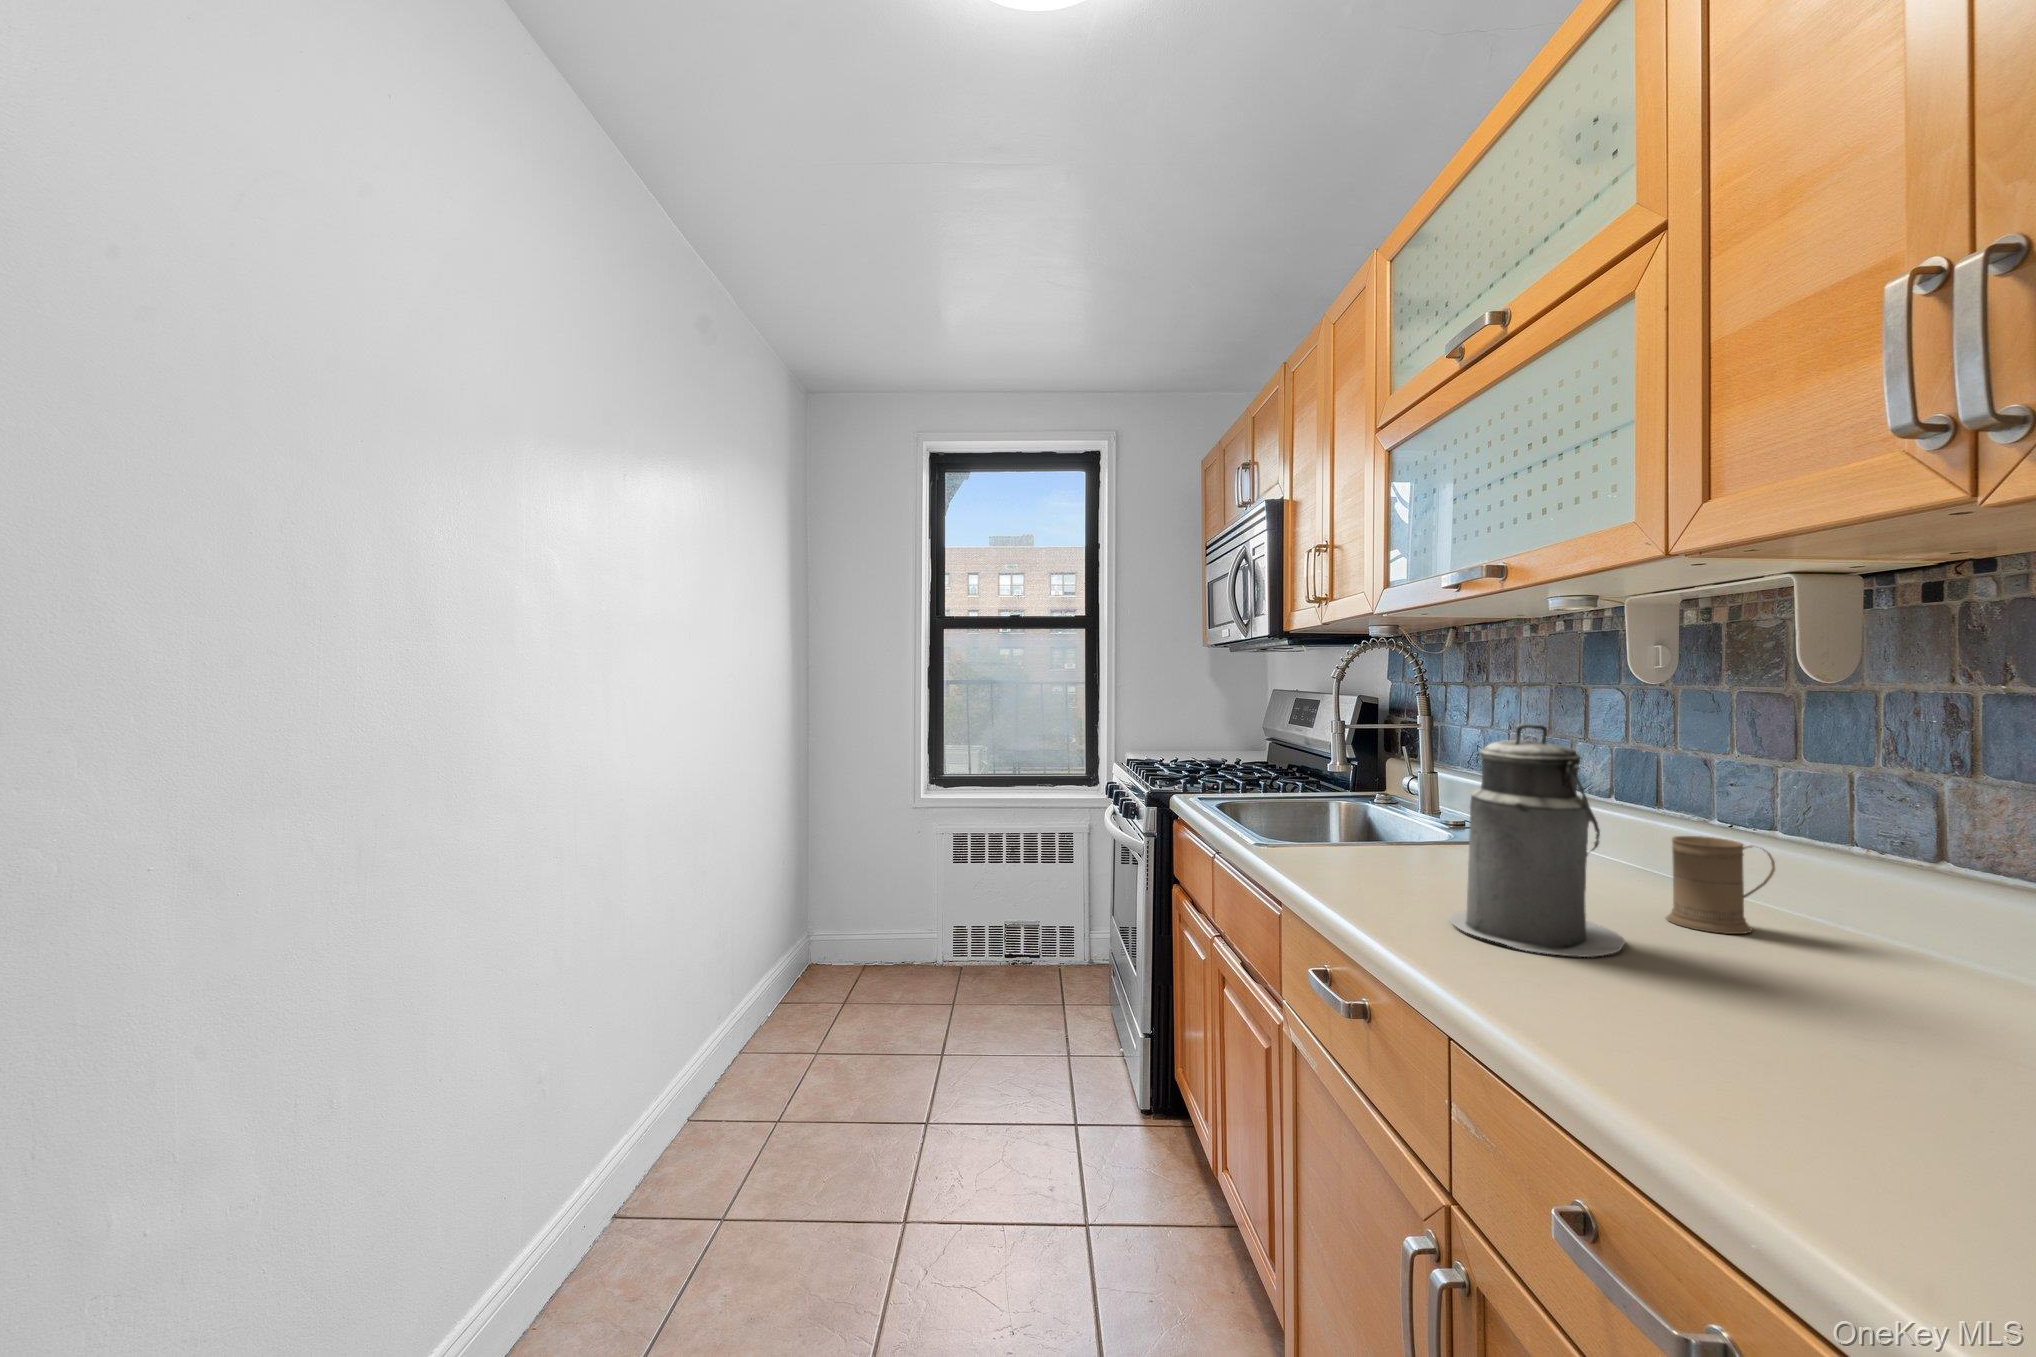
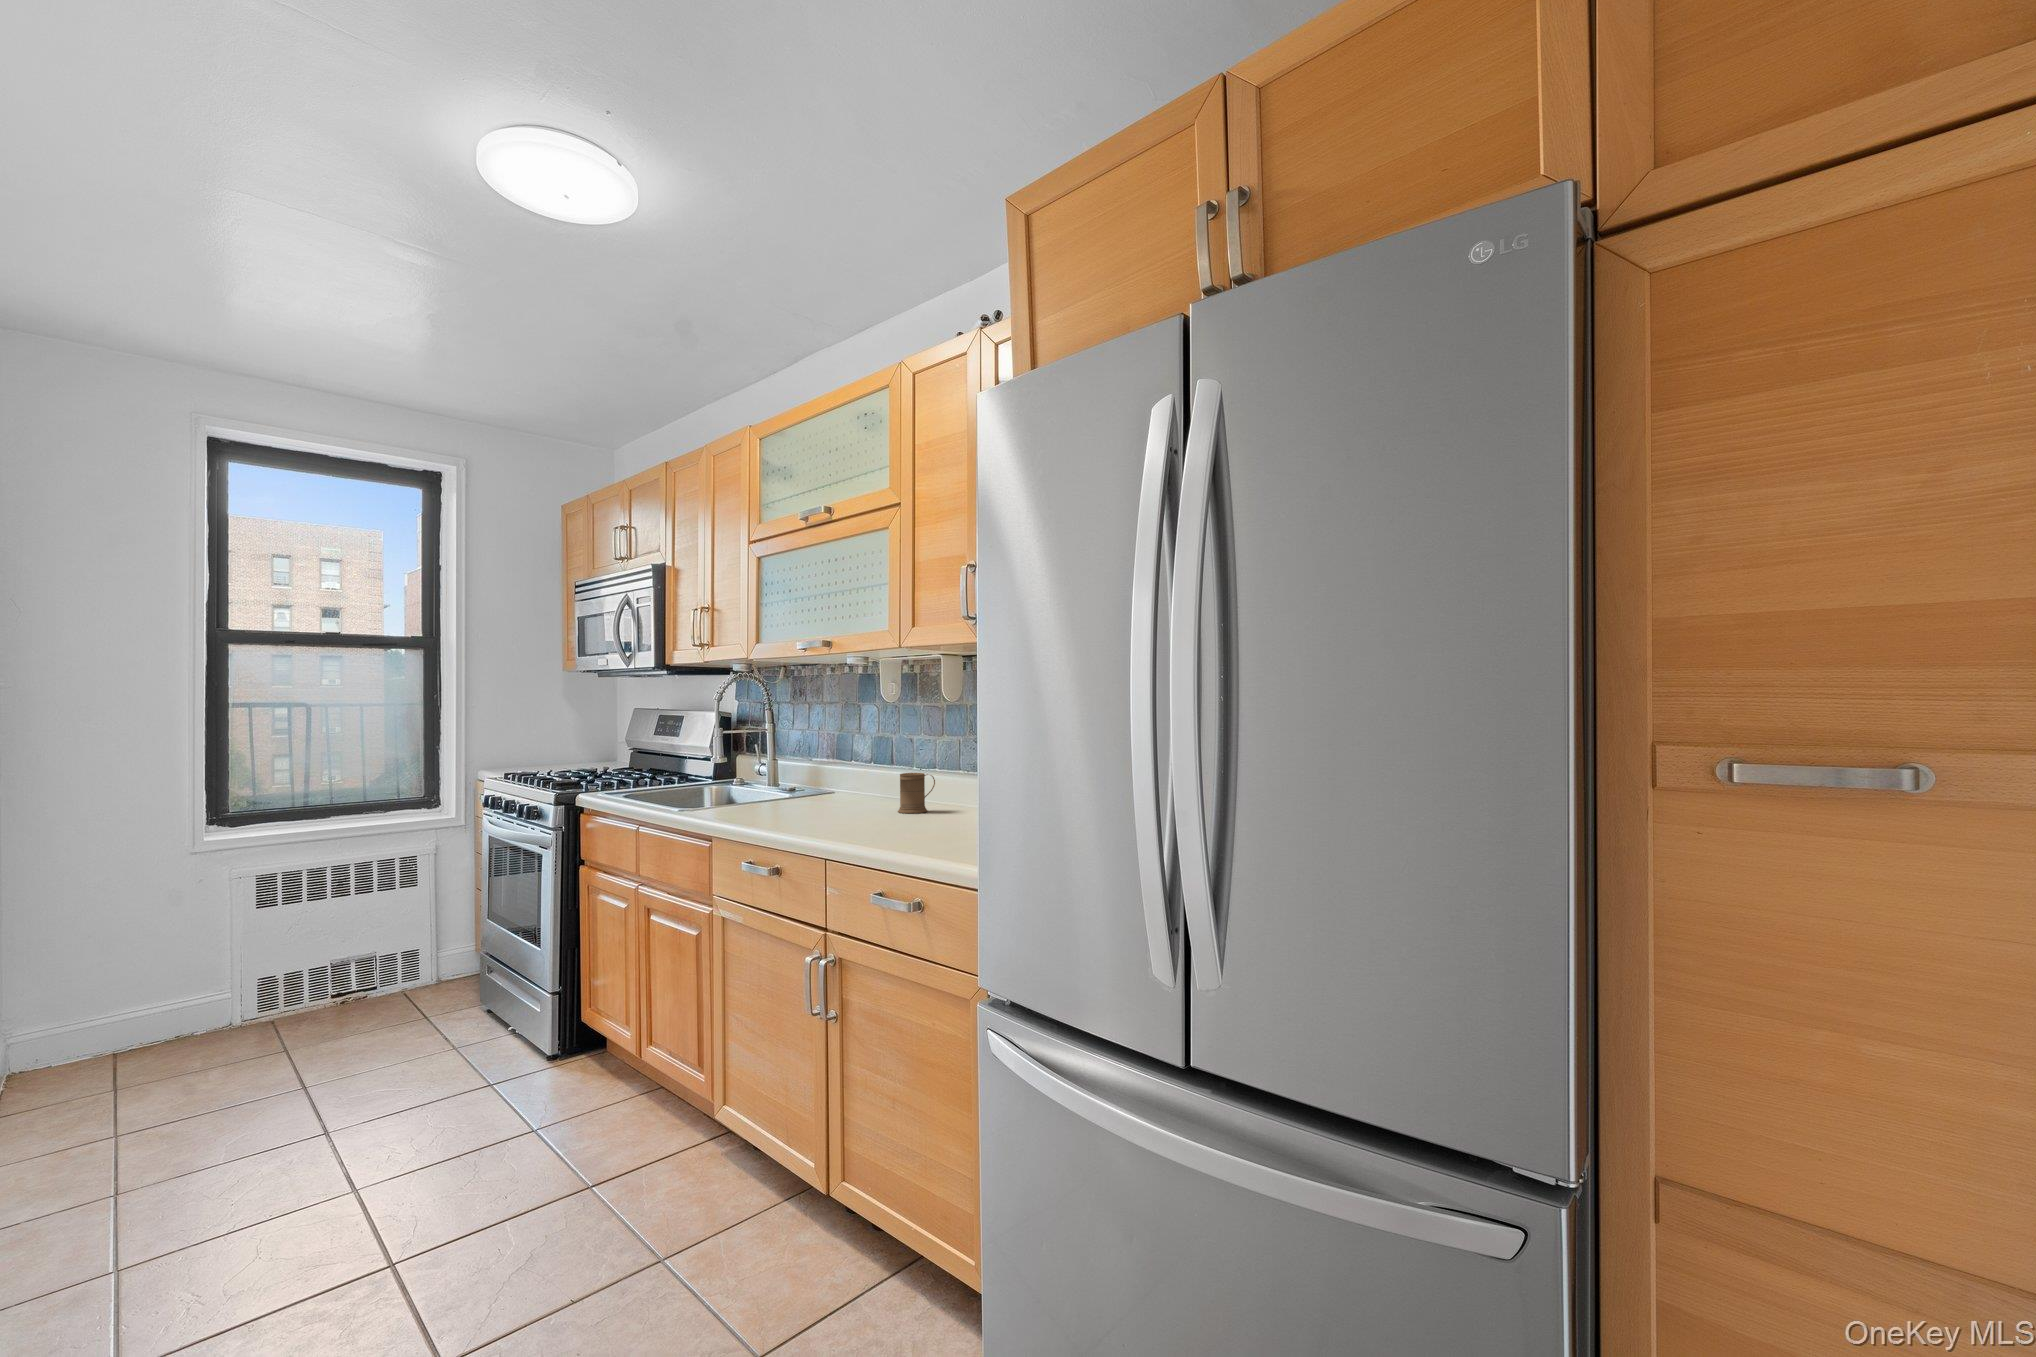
canister: present [1449,724,1625,957] -> none [813,723,884,827]

